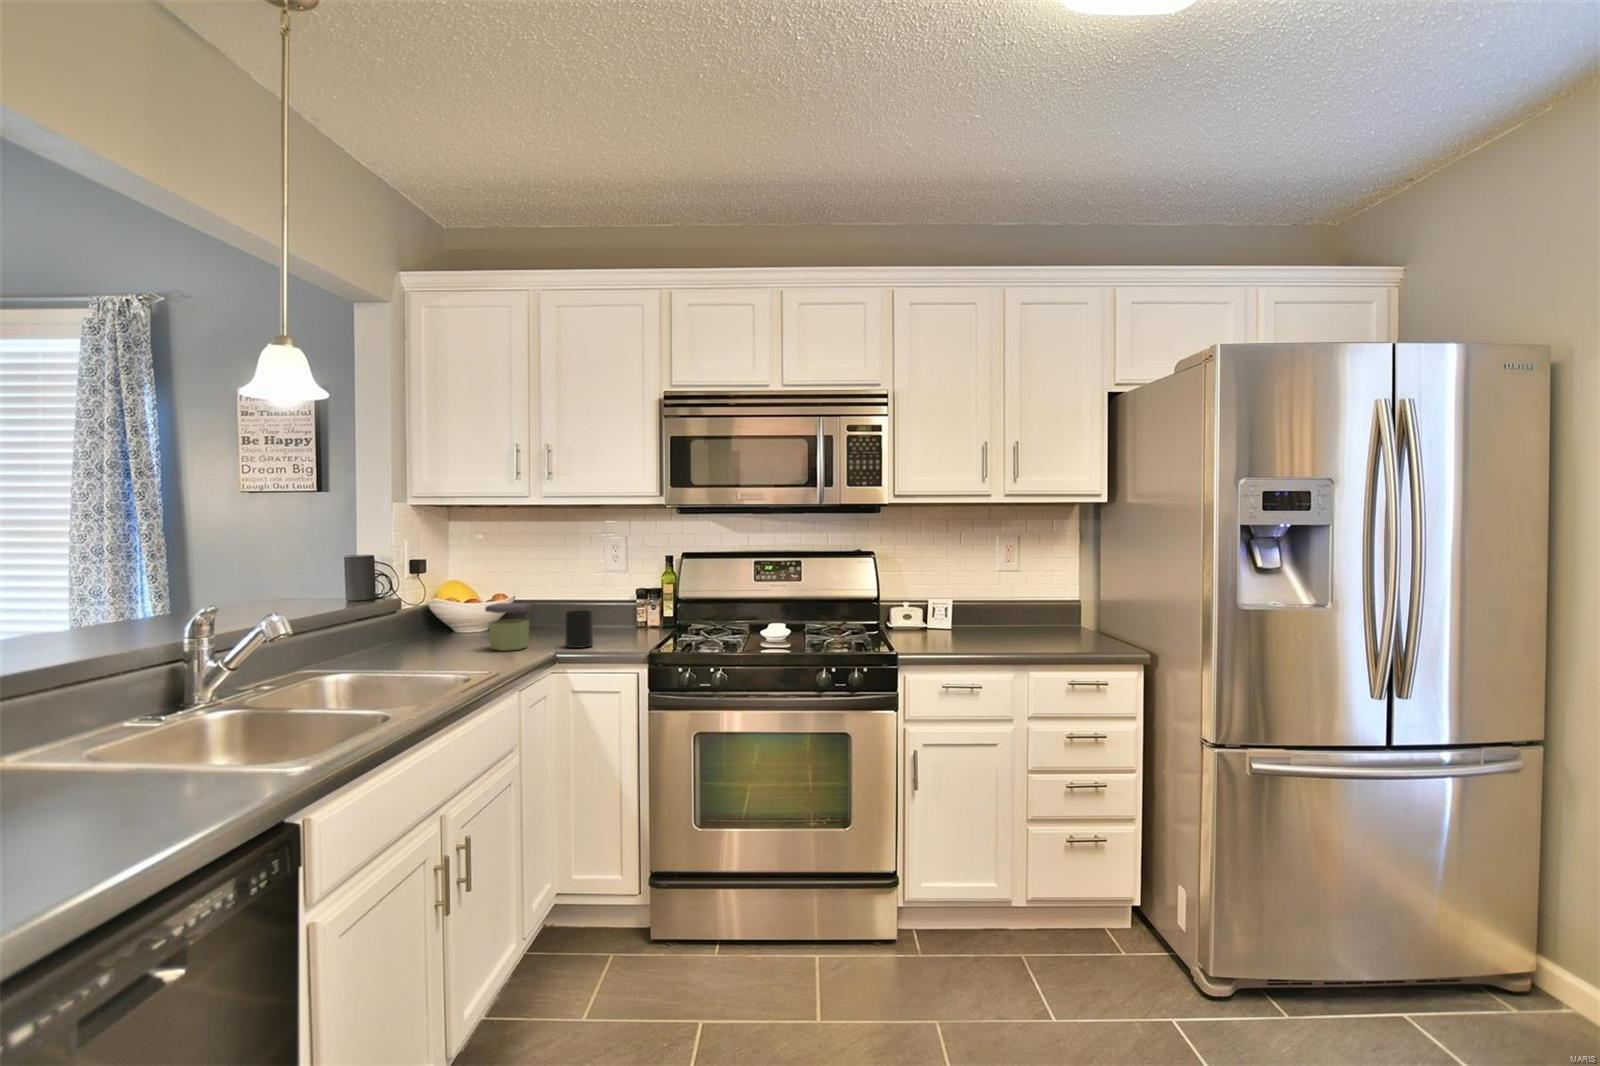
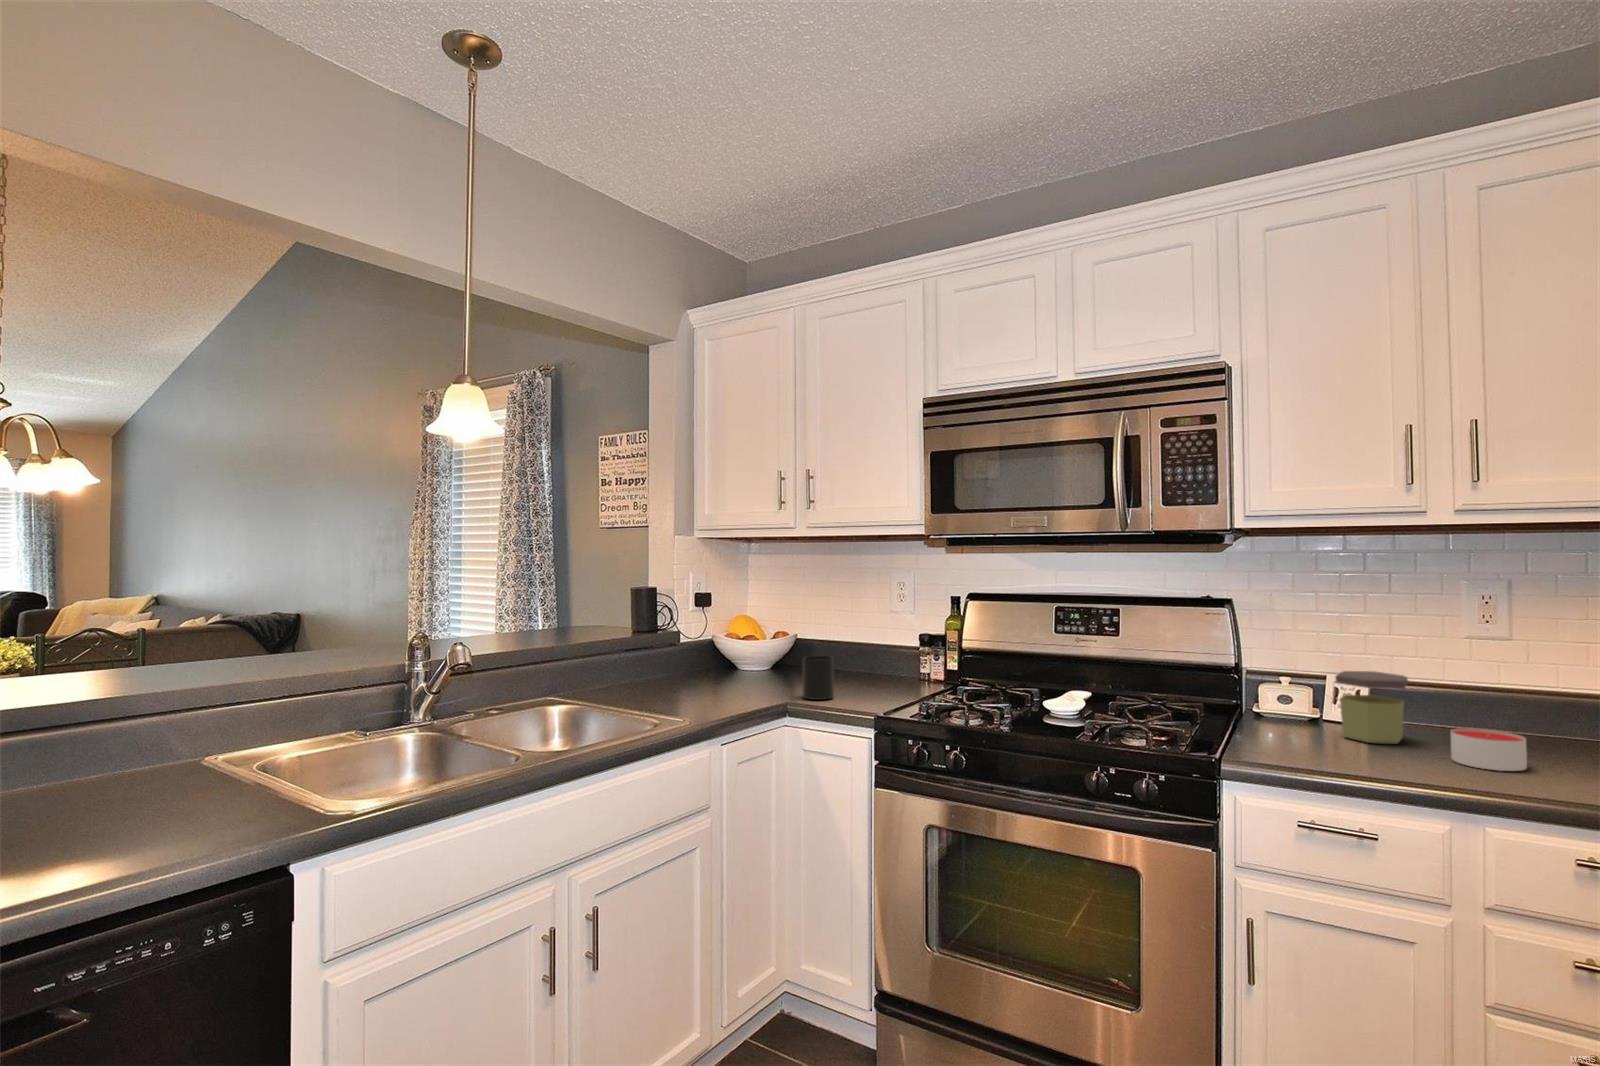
jar: present [485,603,532,651] -> present [1335,671,1408,744]
candle: none [1003,622,1037,643] -> present [1450,728,1527,771]

